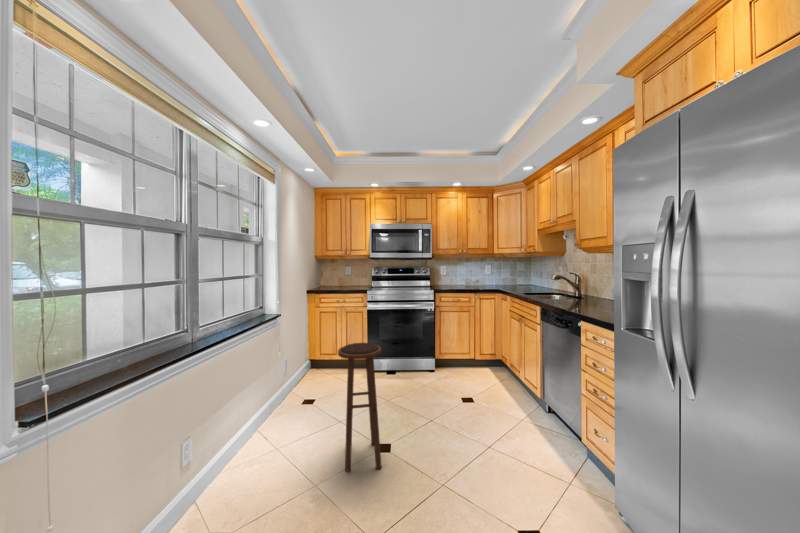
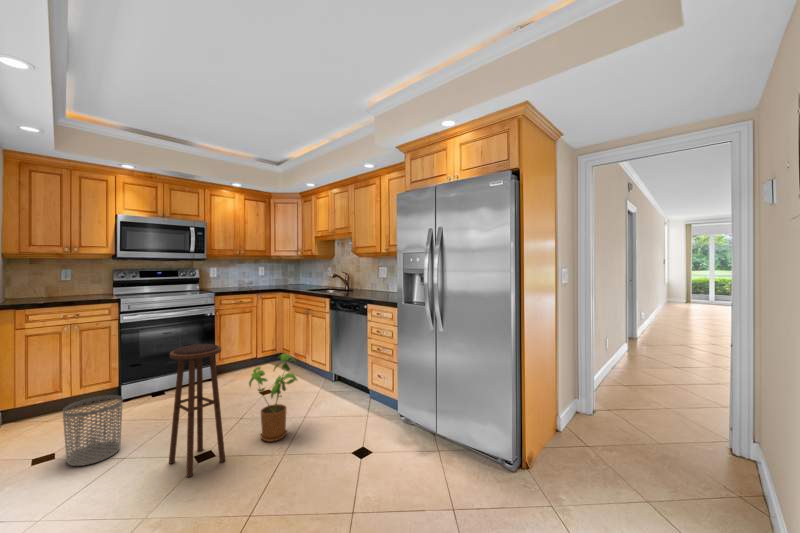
waste bin: none [302,368,337,421] -> present [63,395,123,466]
house plant: none [414,369,466,469] -> present [249,354,298,442]

